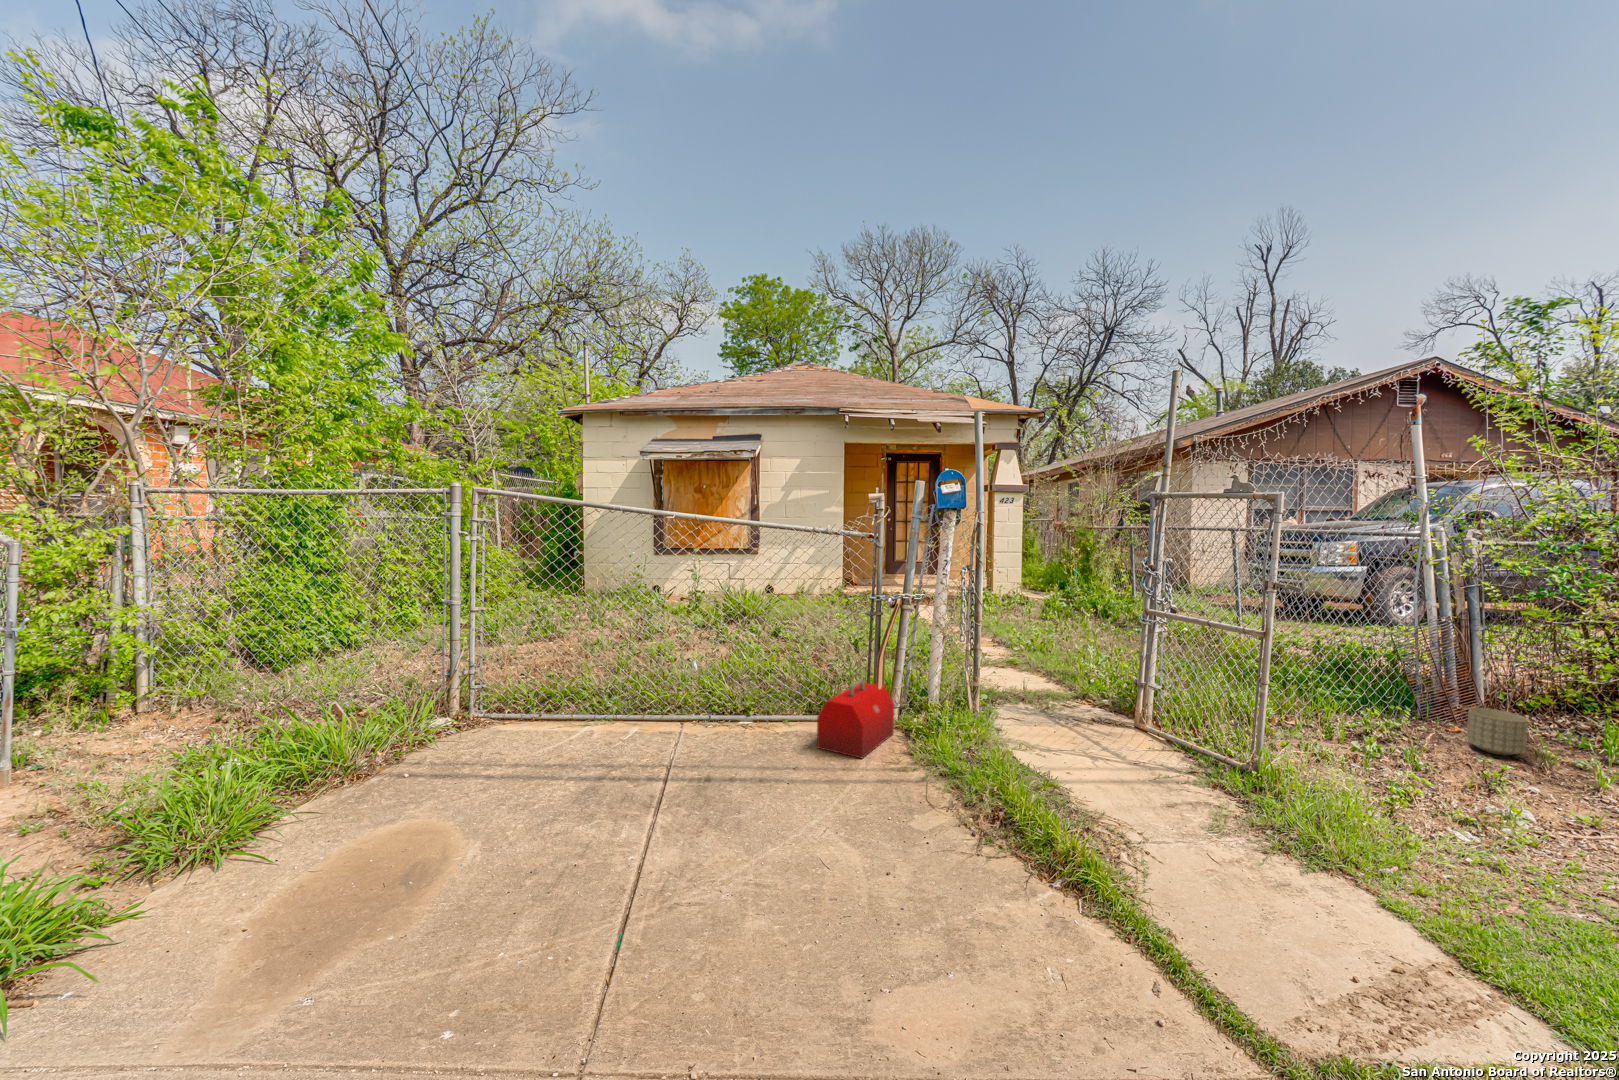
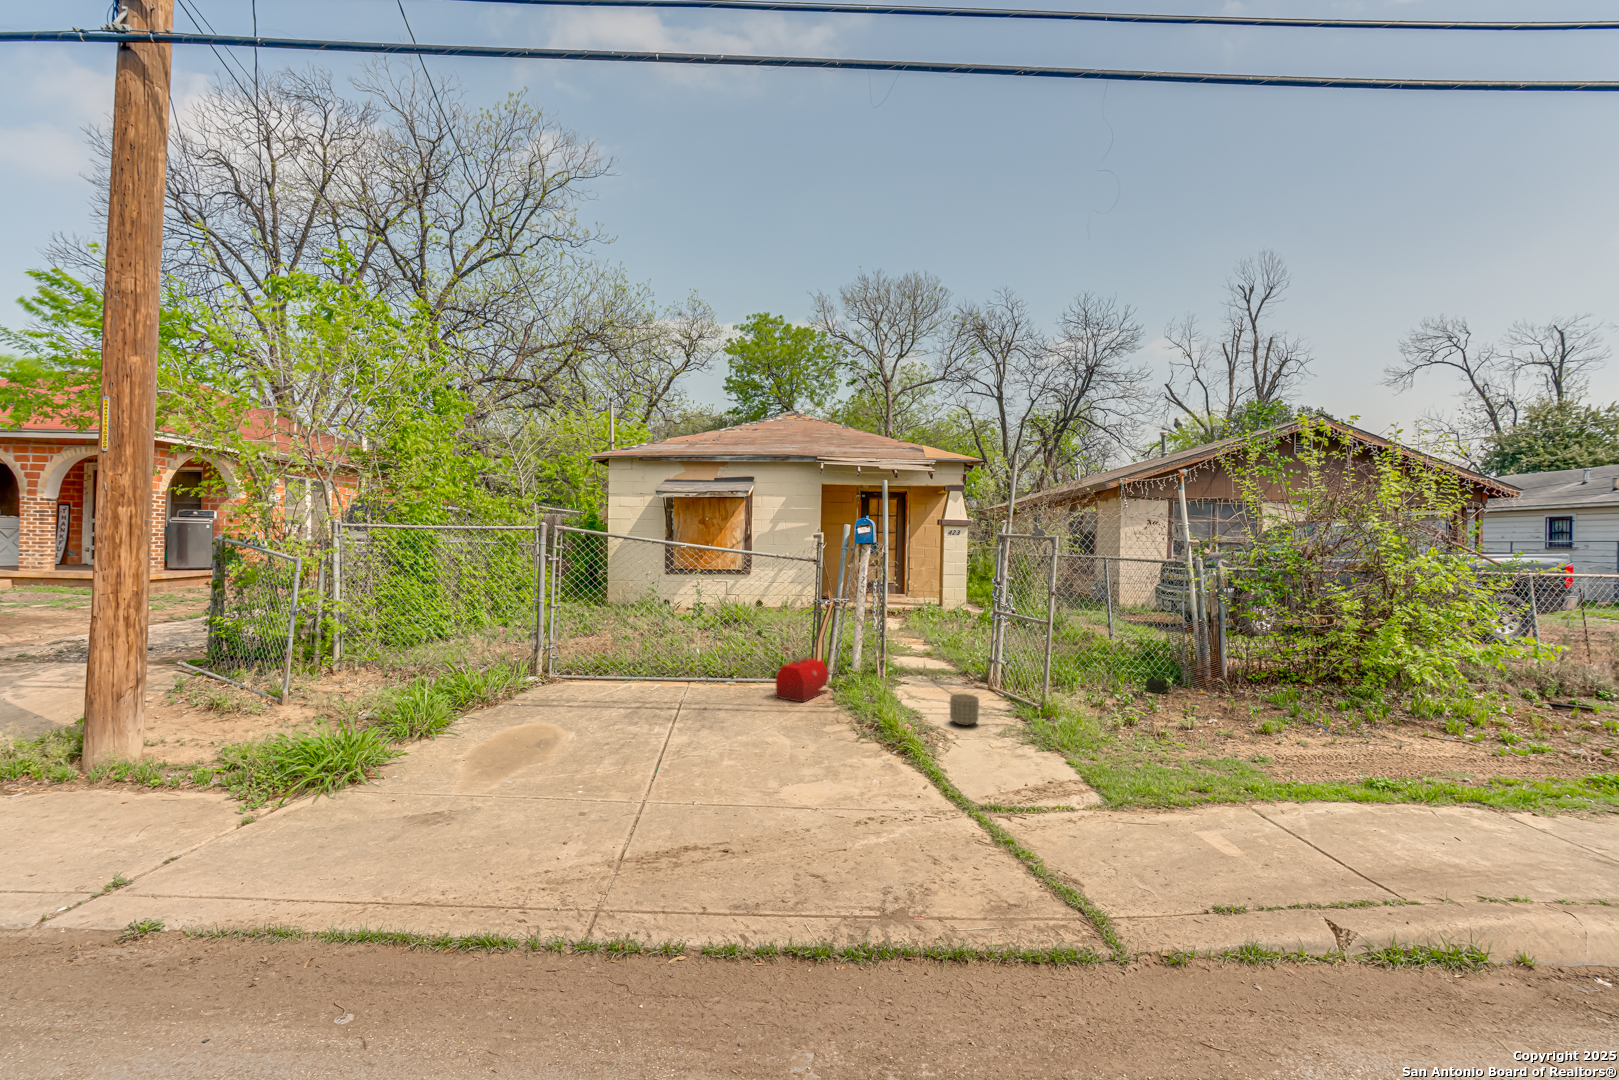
watering can: none [1370,699,1441,734] -> present [1141,672,1173,694]
planter: present [1467,708,1528,755] -> present [950,694,979,725]

